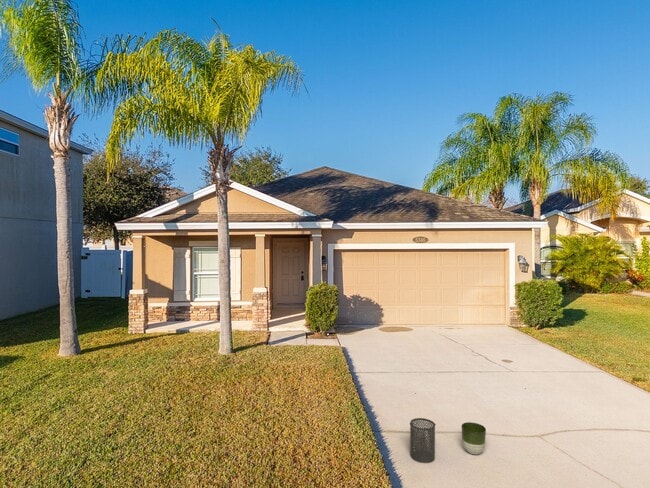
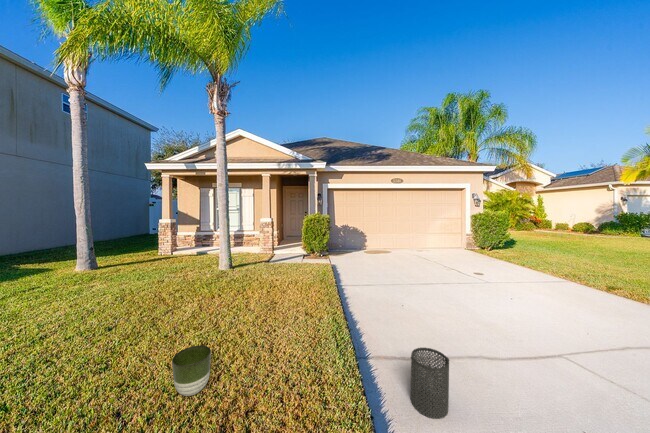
planter: present [461,422,486,454] -> present [172,345,211,396]

